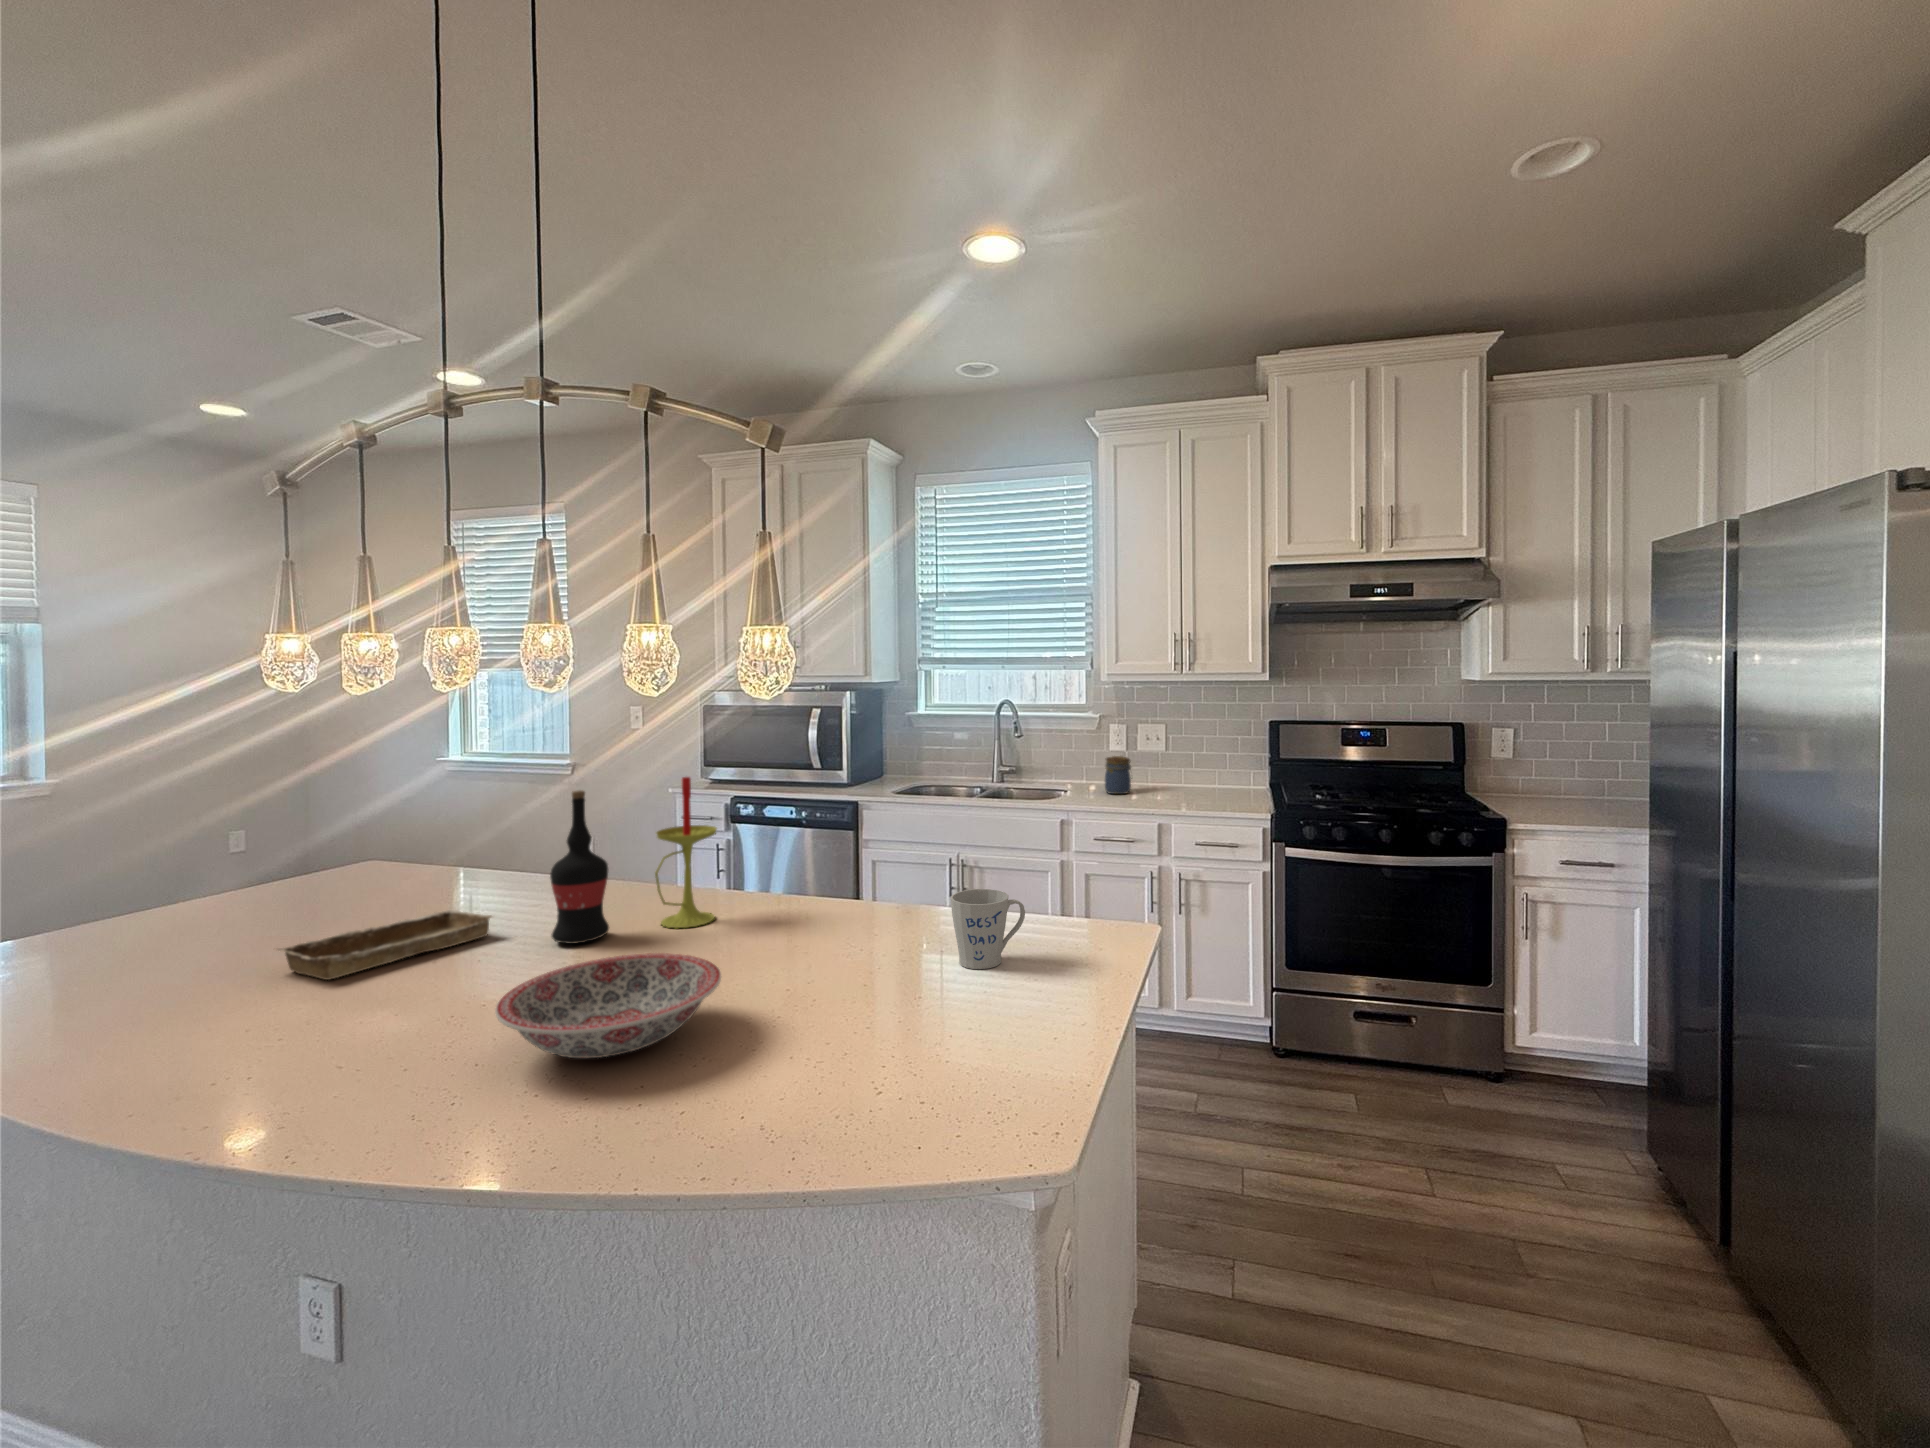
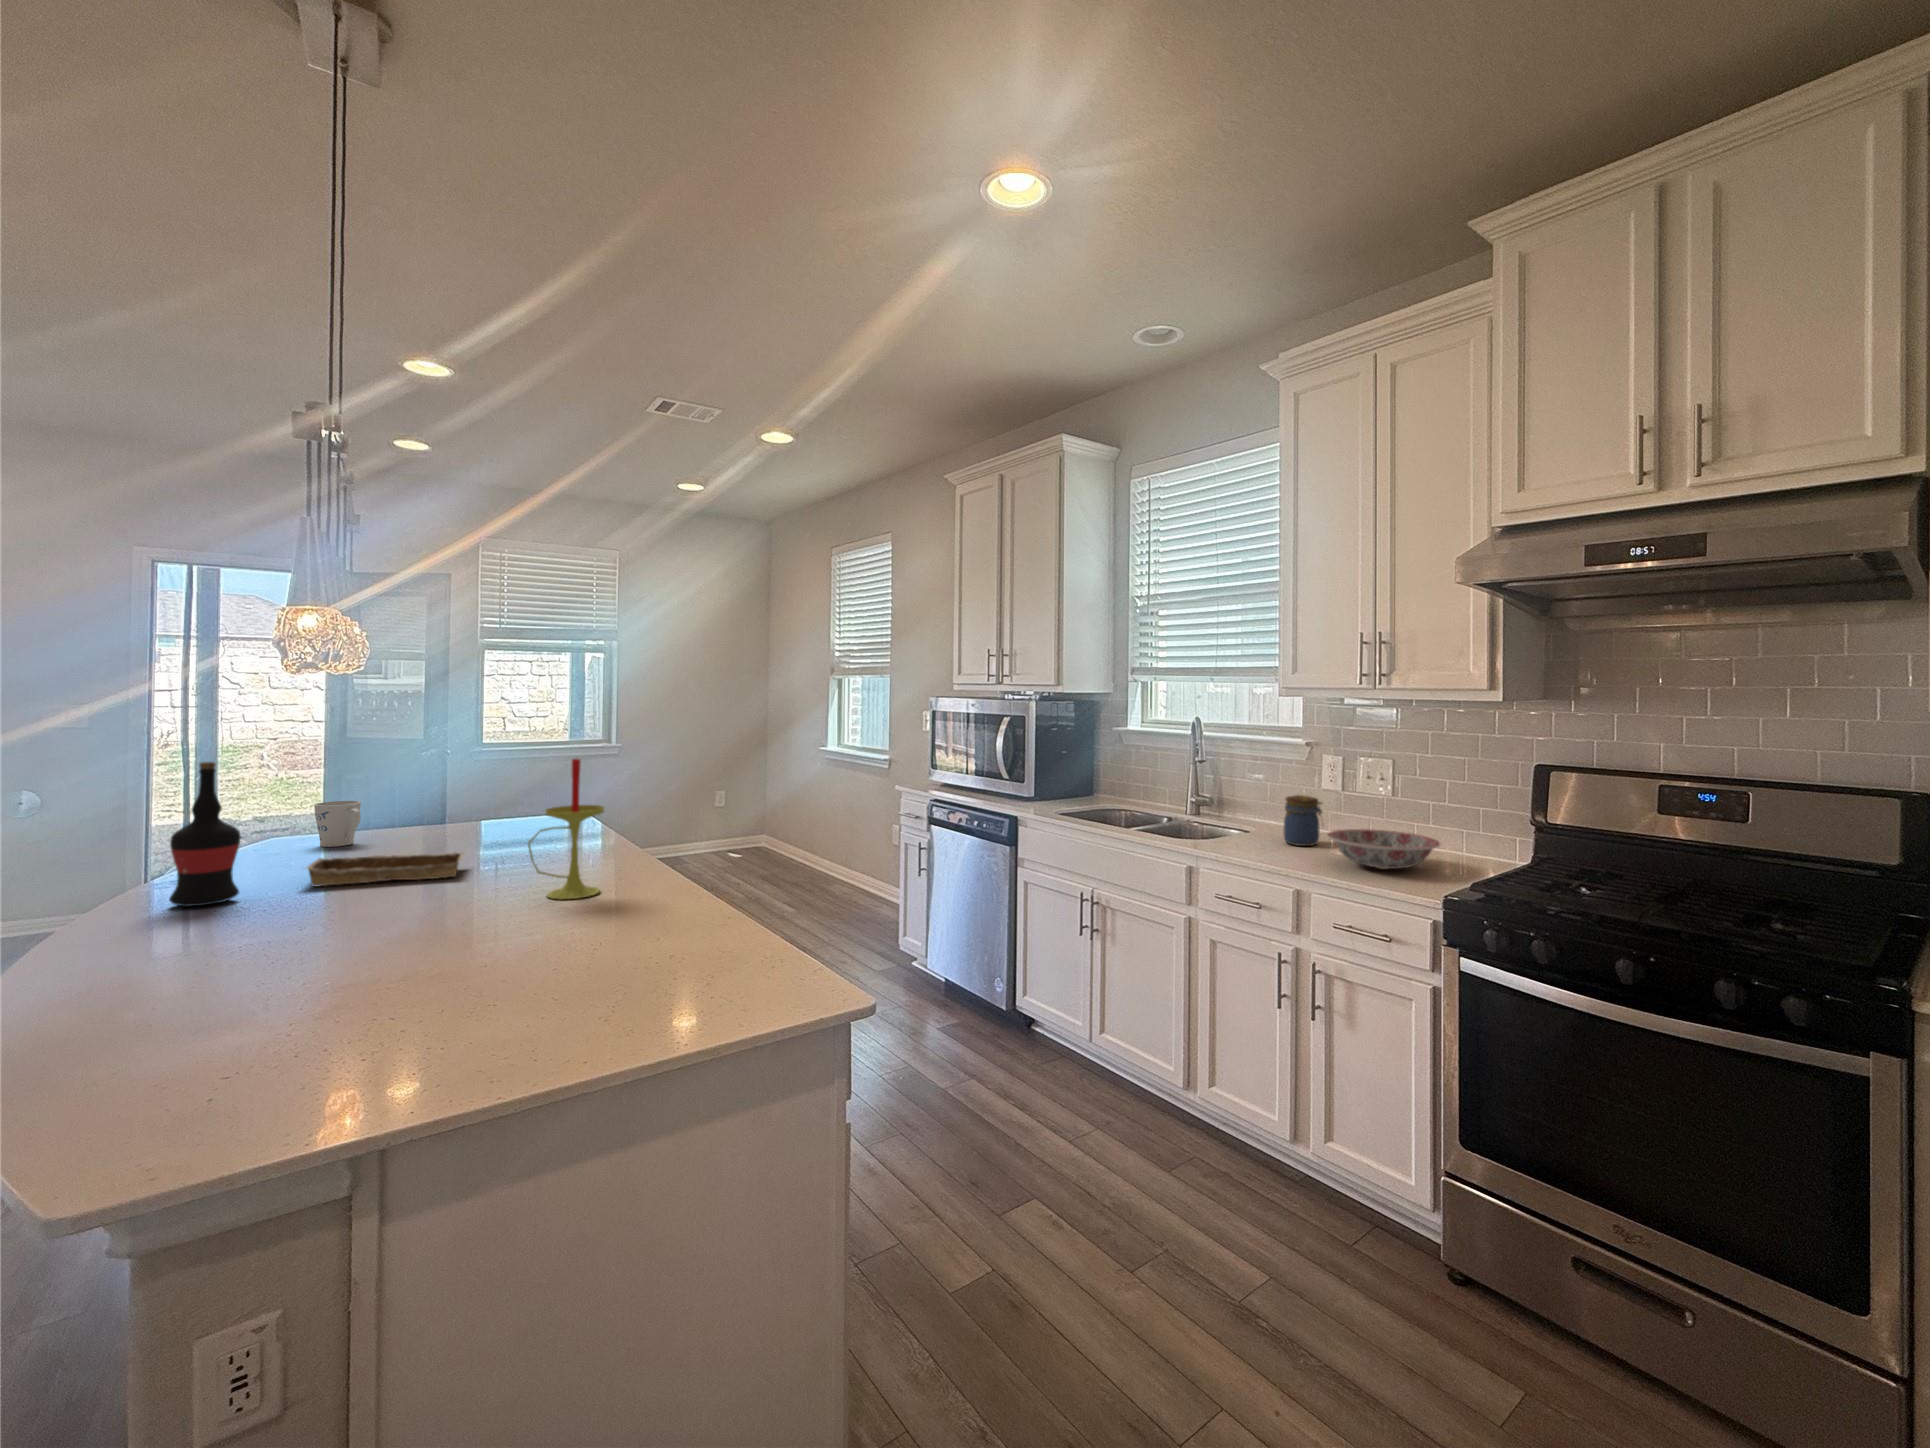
wine bottle: present [550,790,609,944] -> present [169,762,241,906]
mug: present [951,889,1025,969] -> present [314,801,361,847]
ceramic bowl: present [495,953,721,1058] -> present [1327,829,1440,869]

